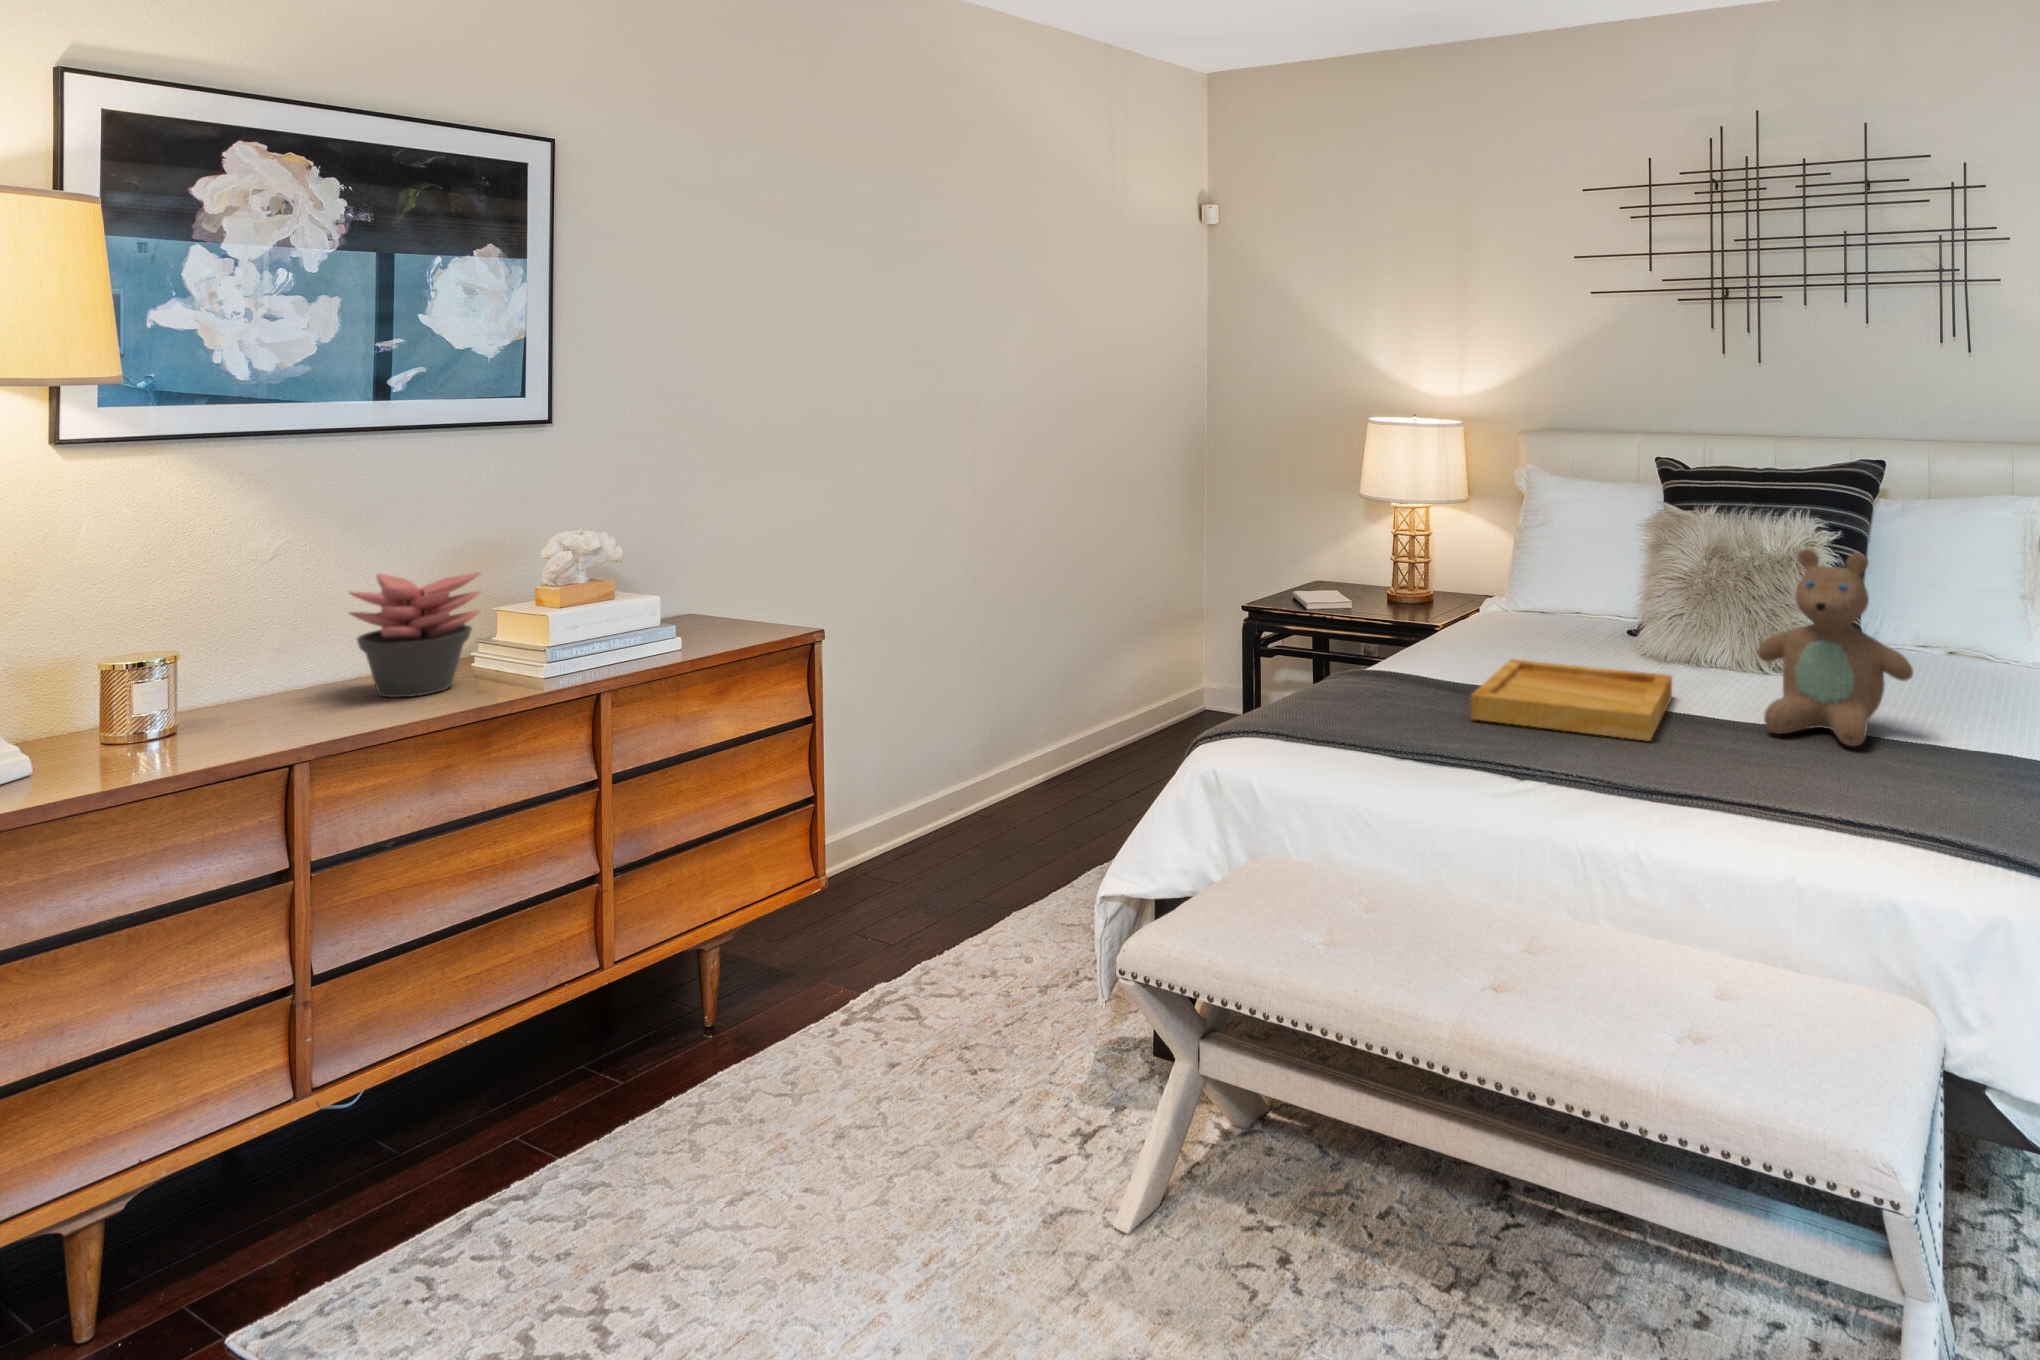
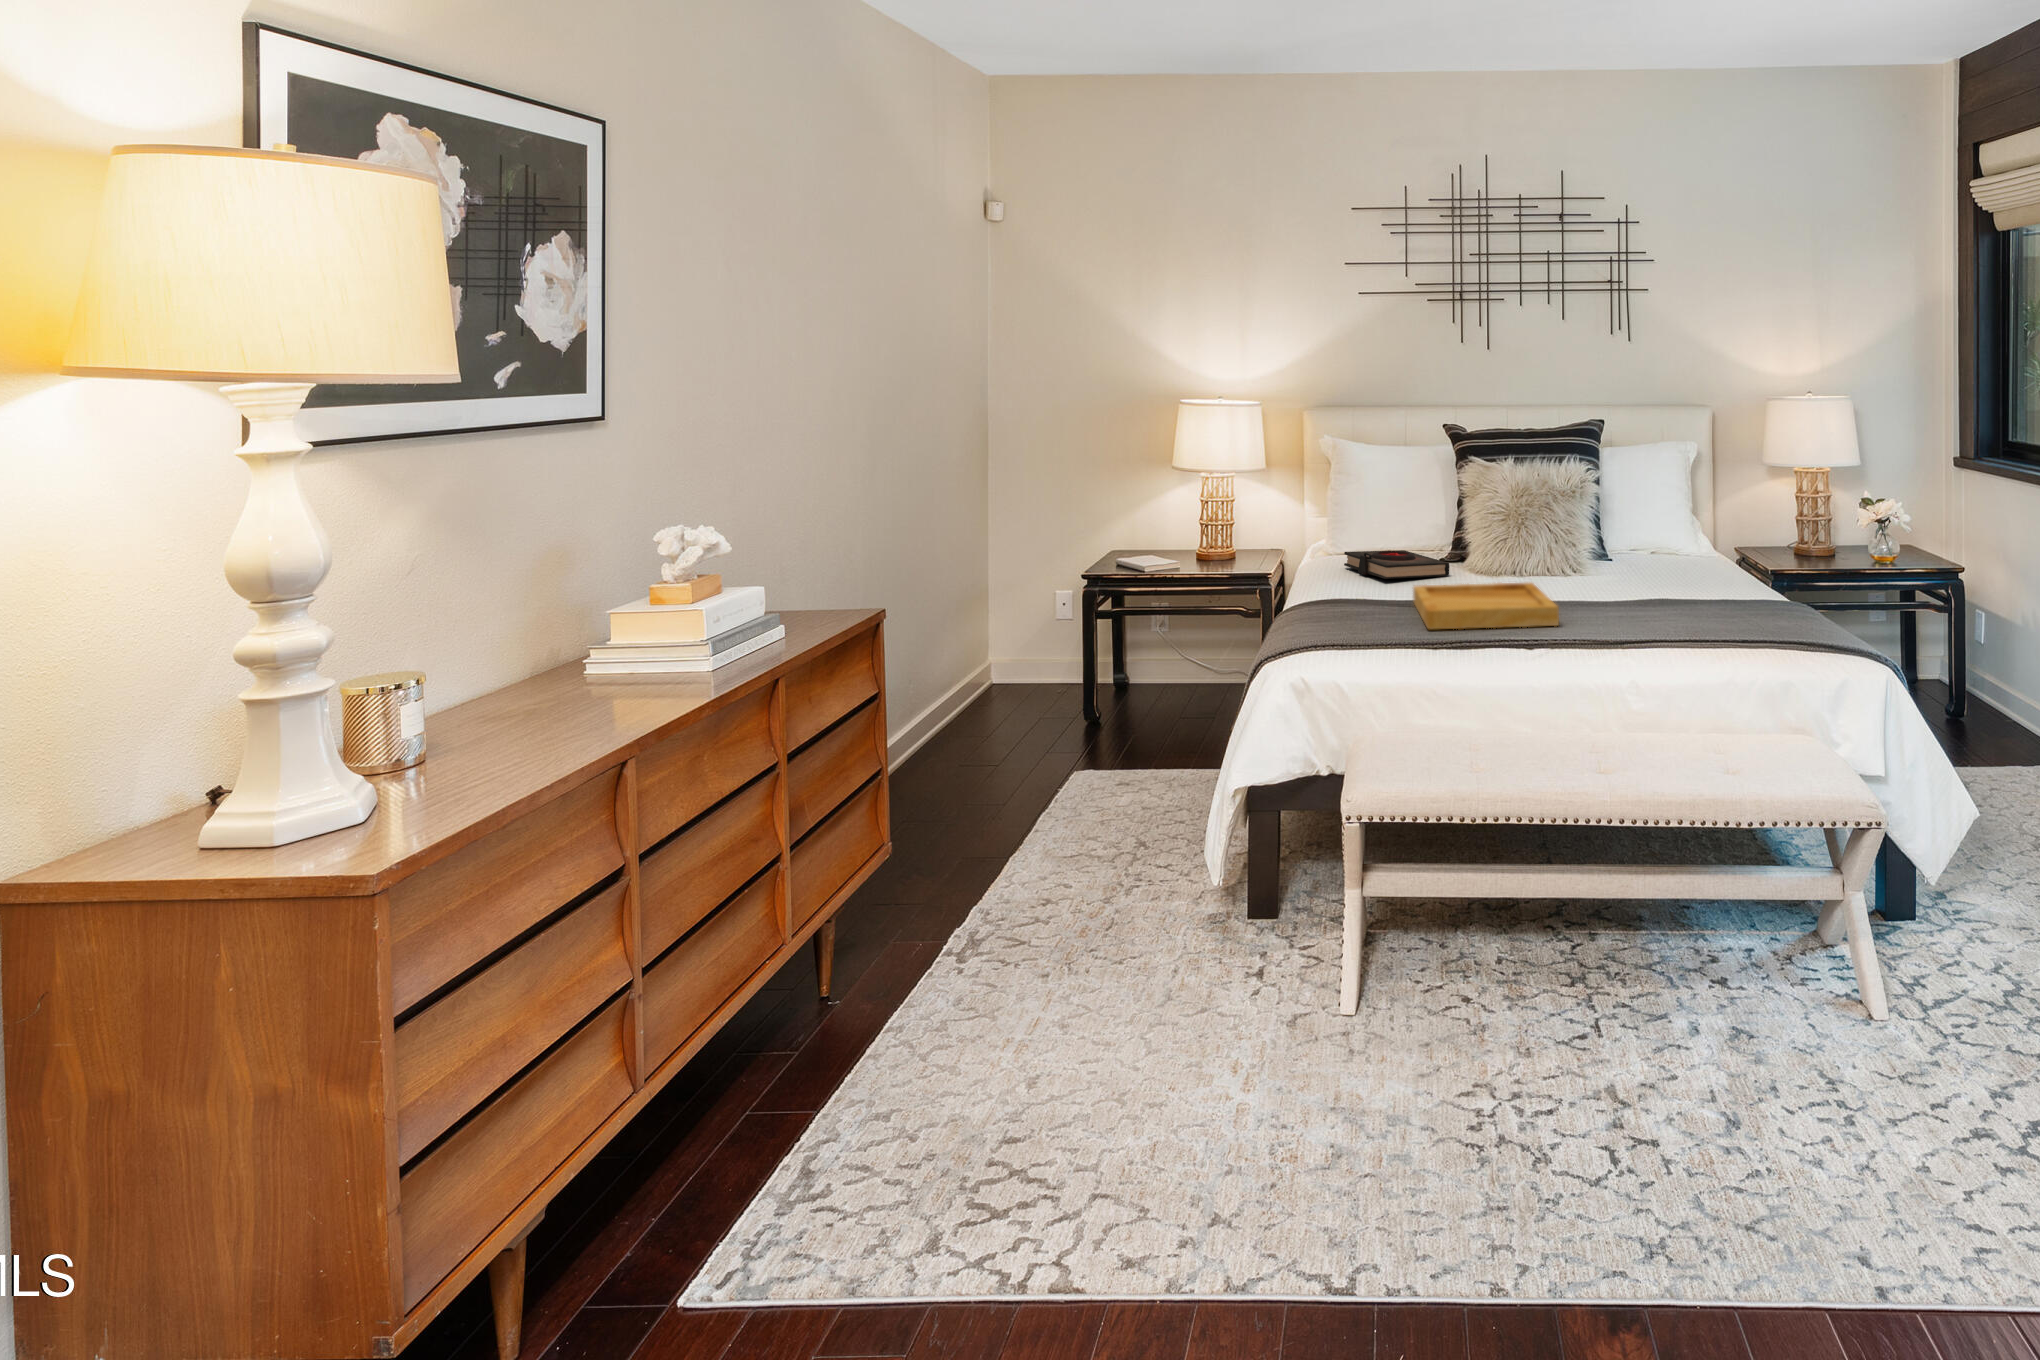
teddy bear: present [1758,549,1913,746] -> none [1595,481,1697,611]
succulent plant: present [349,572,480,697] -> none [472,593,604,735]
book: none [1494,606,1608,651] -> present [1344,550,1449,579]

